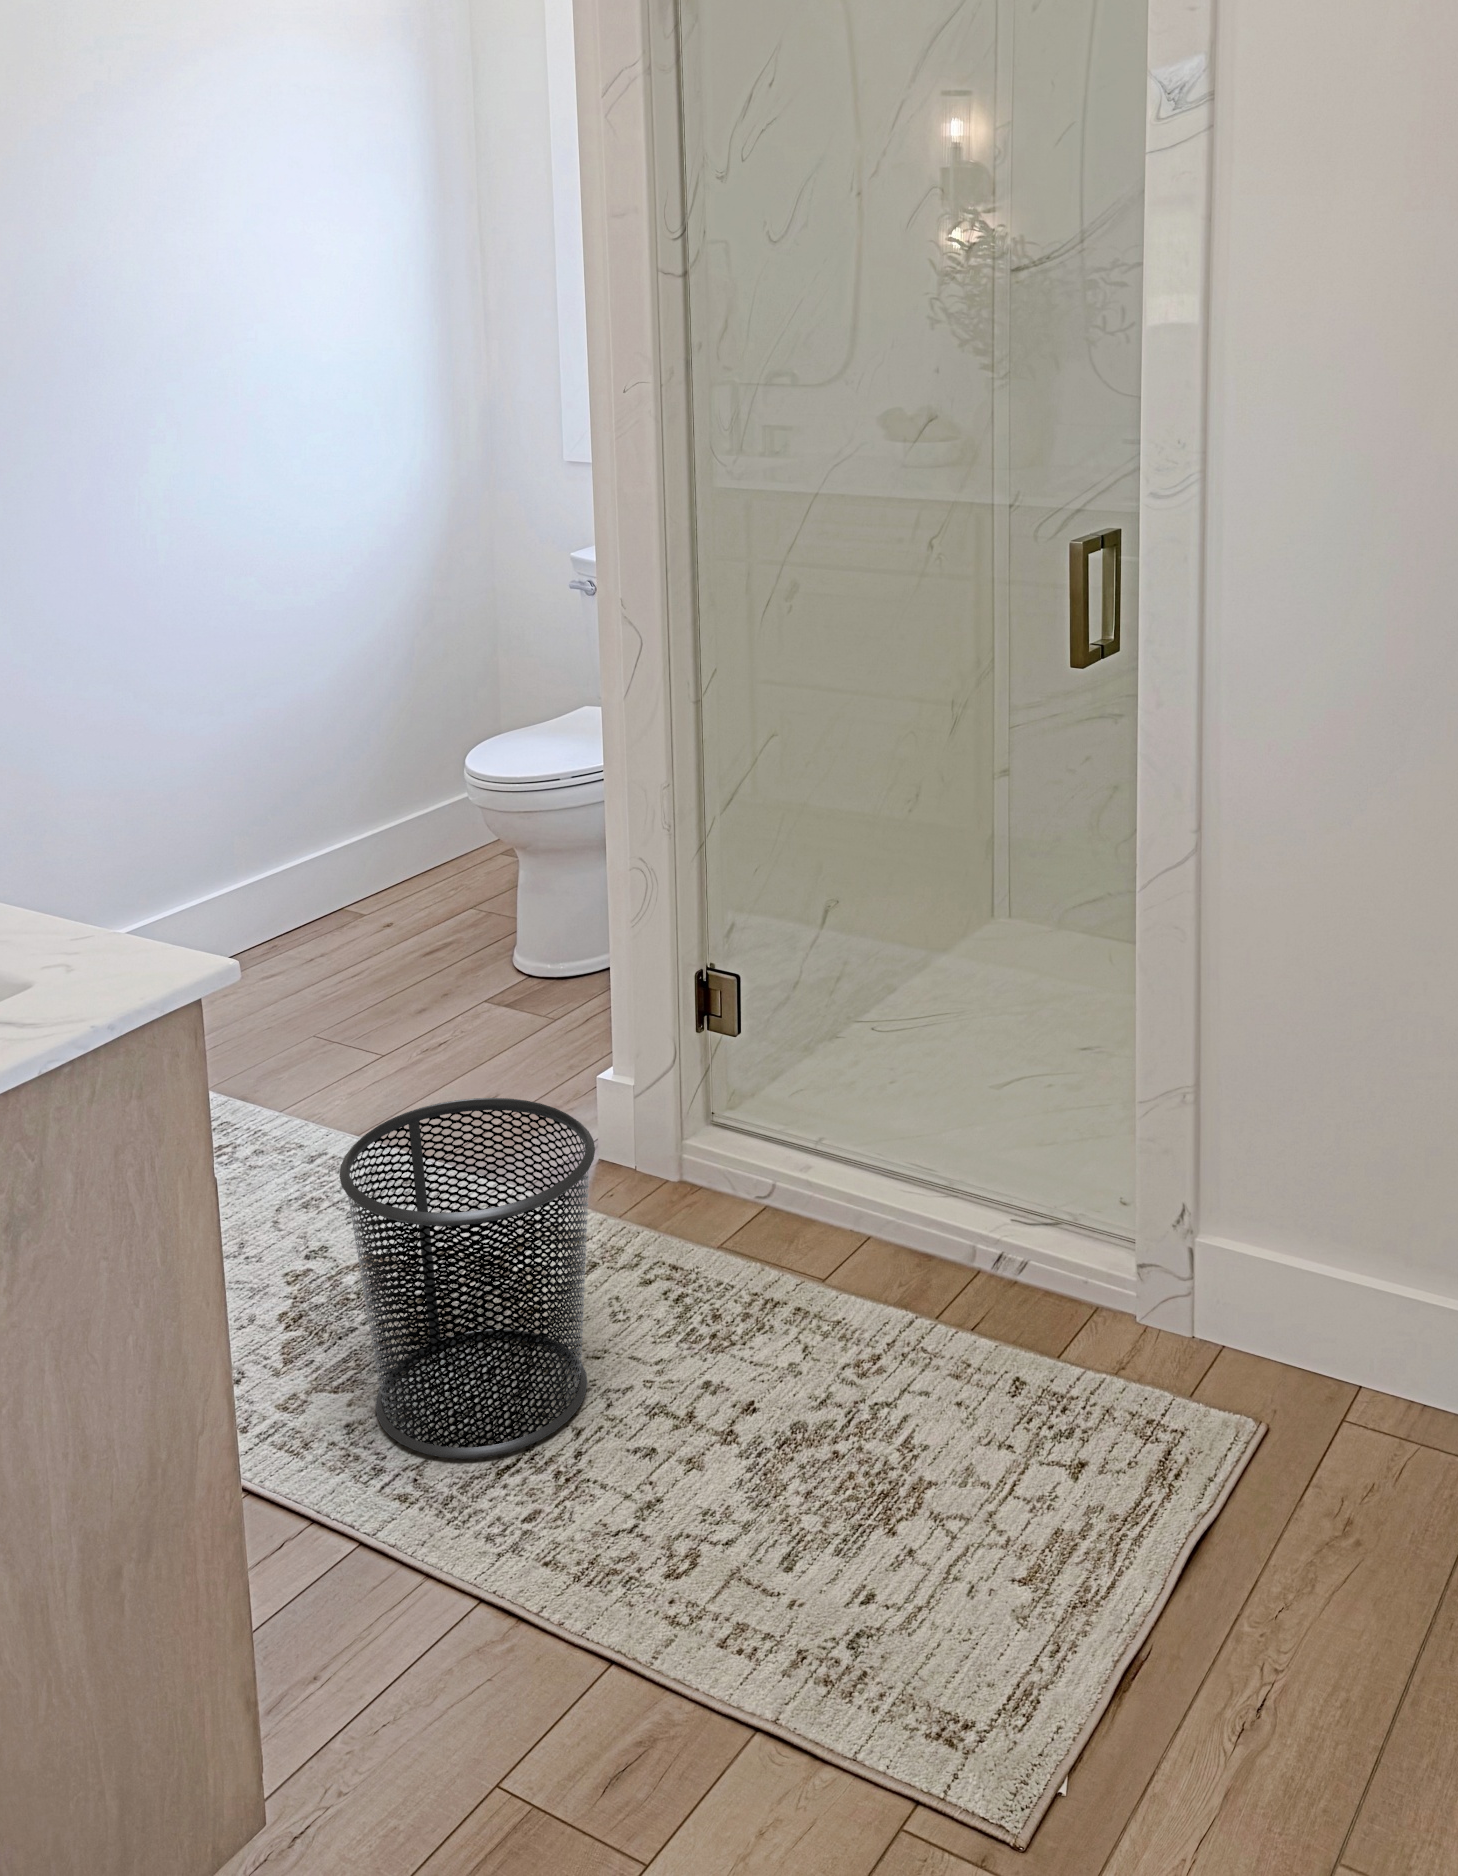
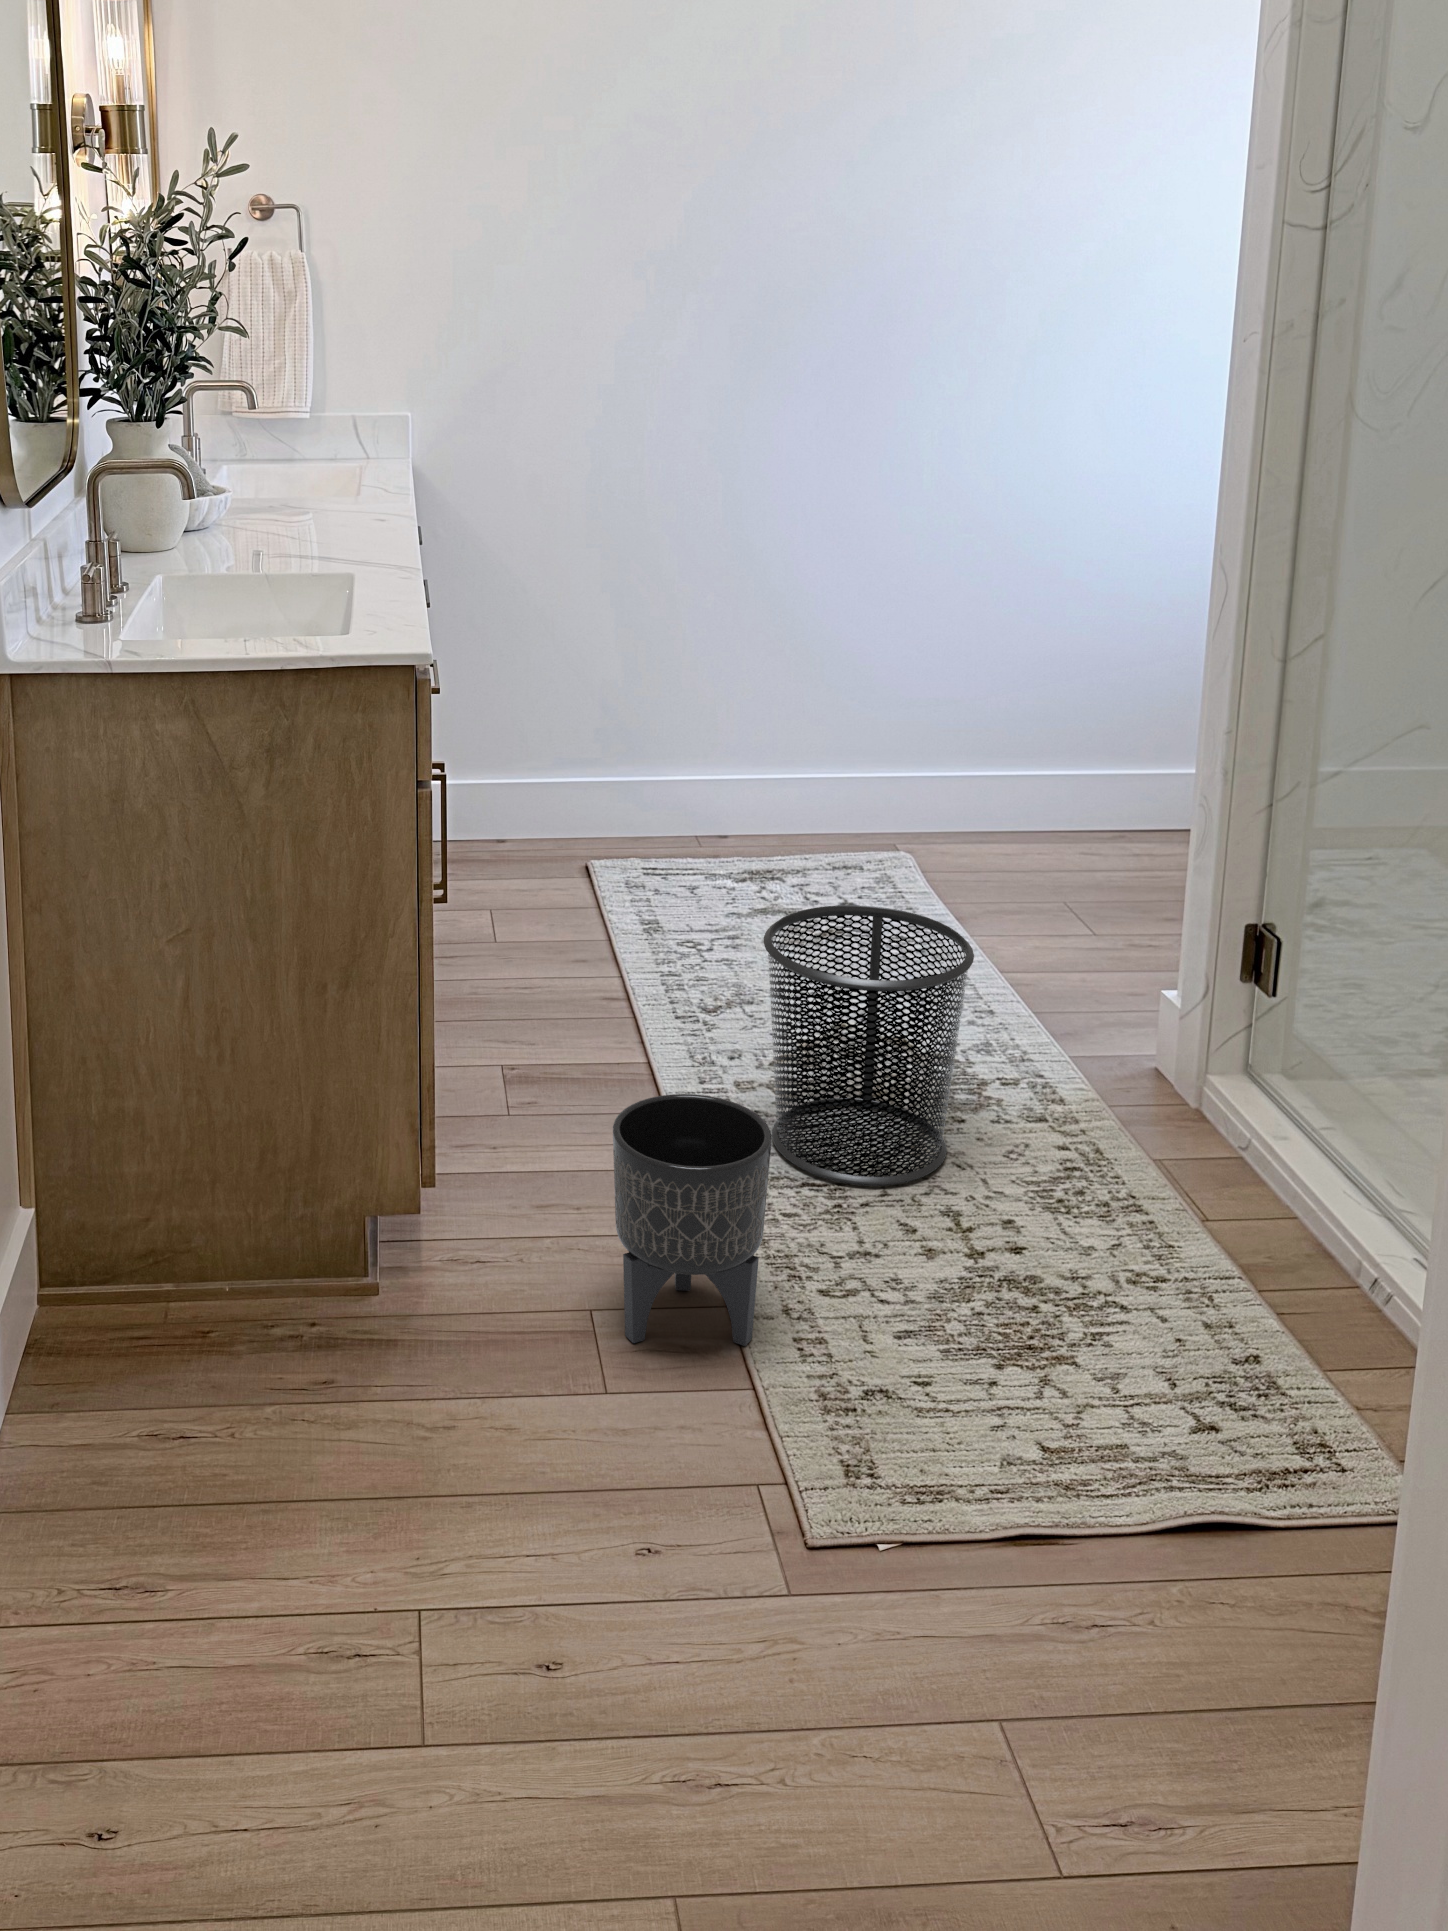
planter: none [489,1407,697,1784] -> present [613,1094,772,1346]

